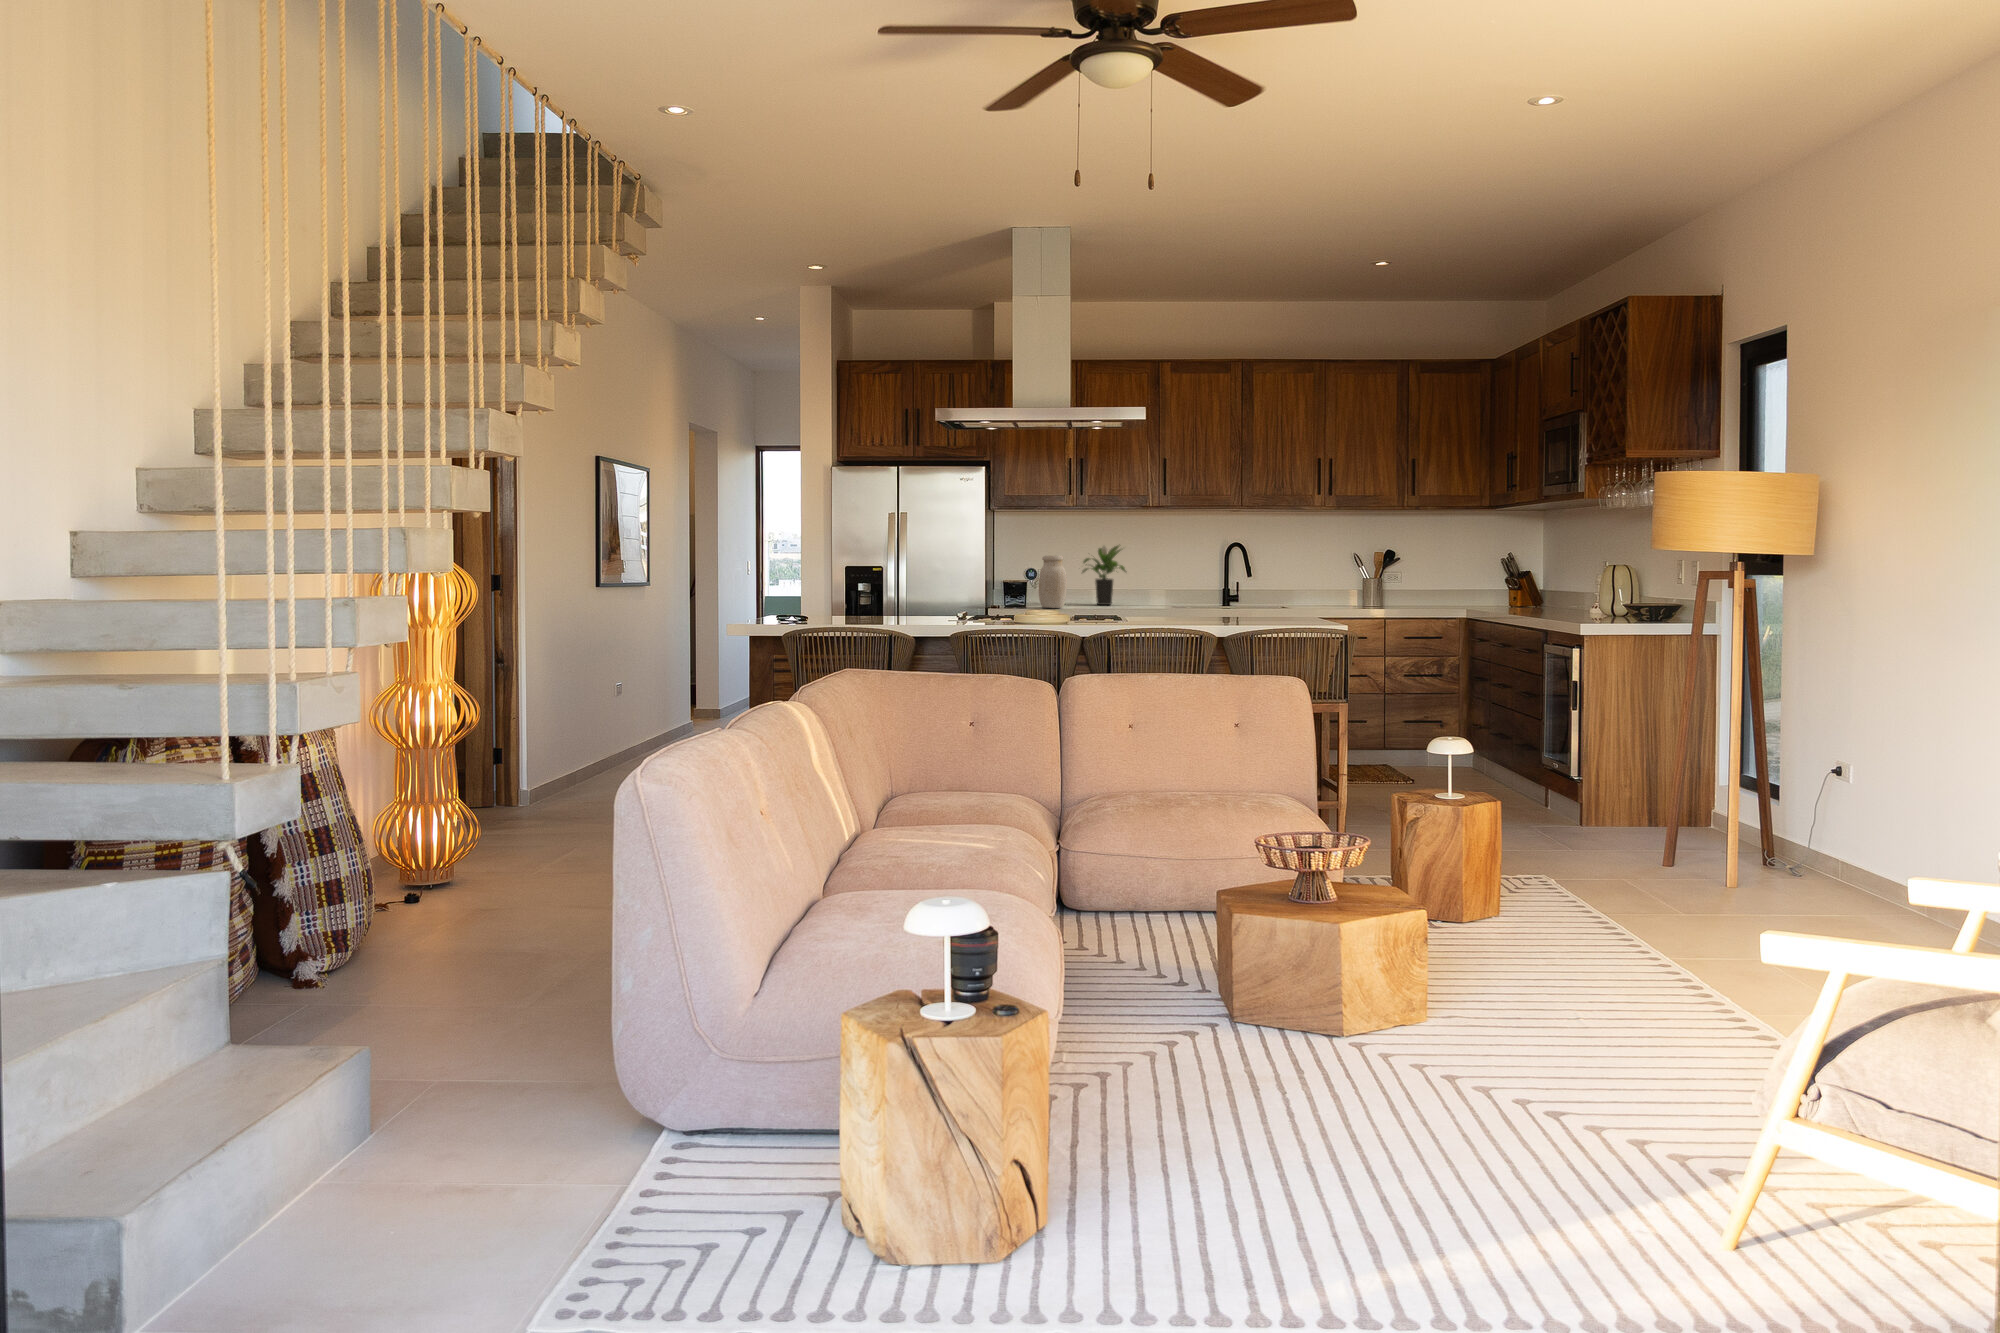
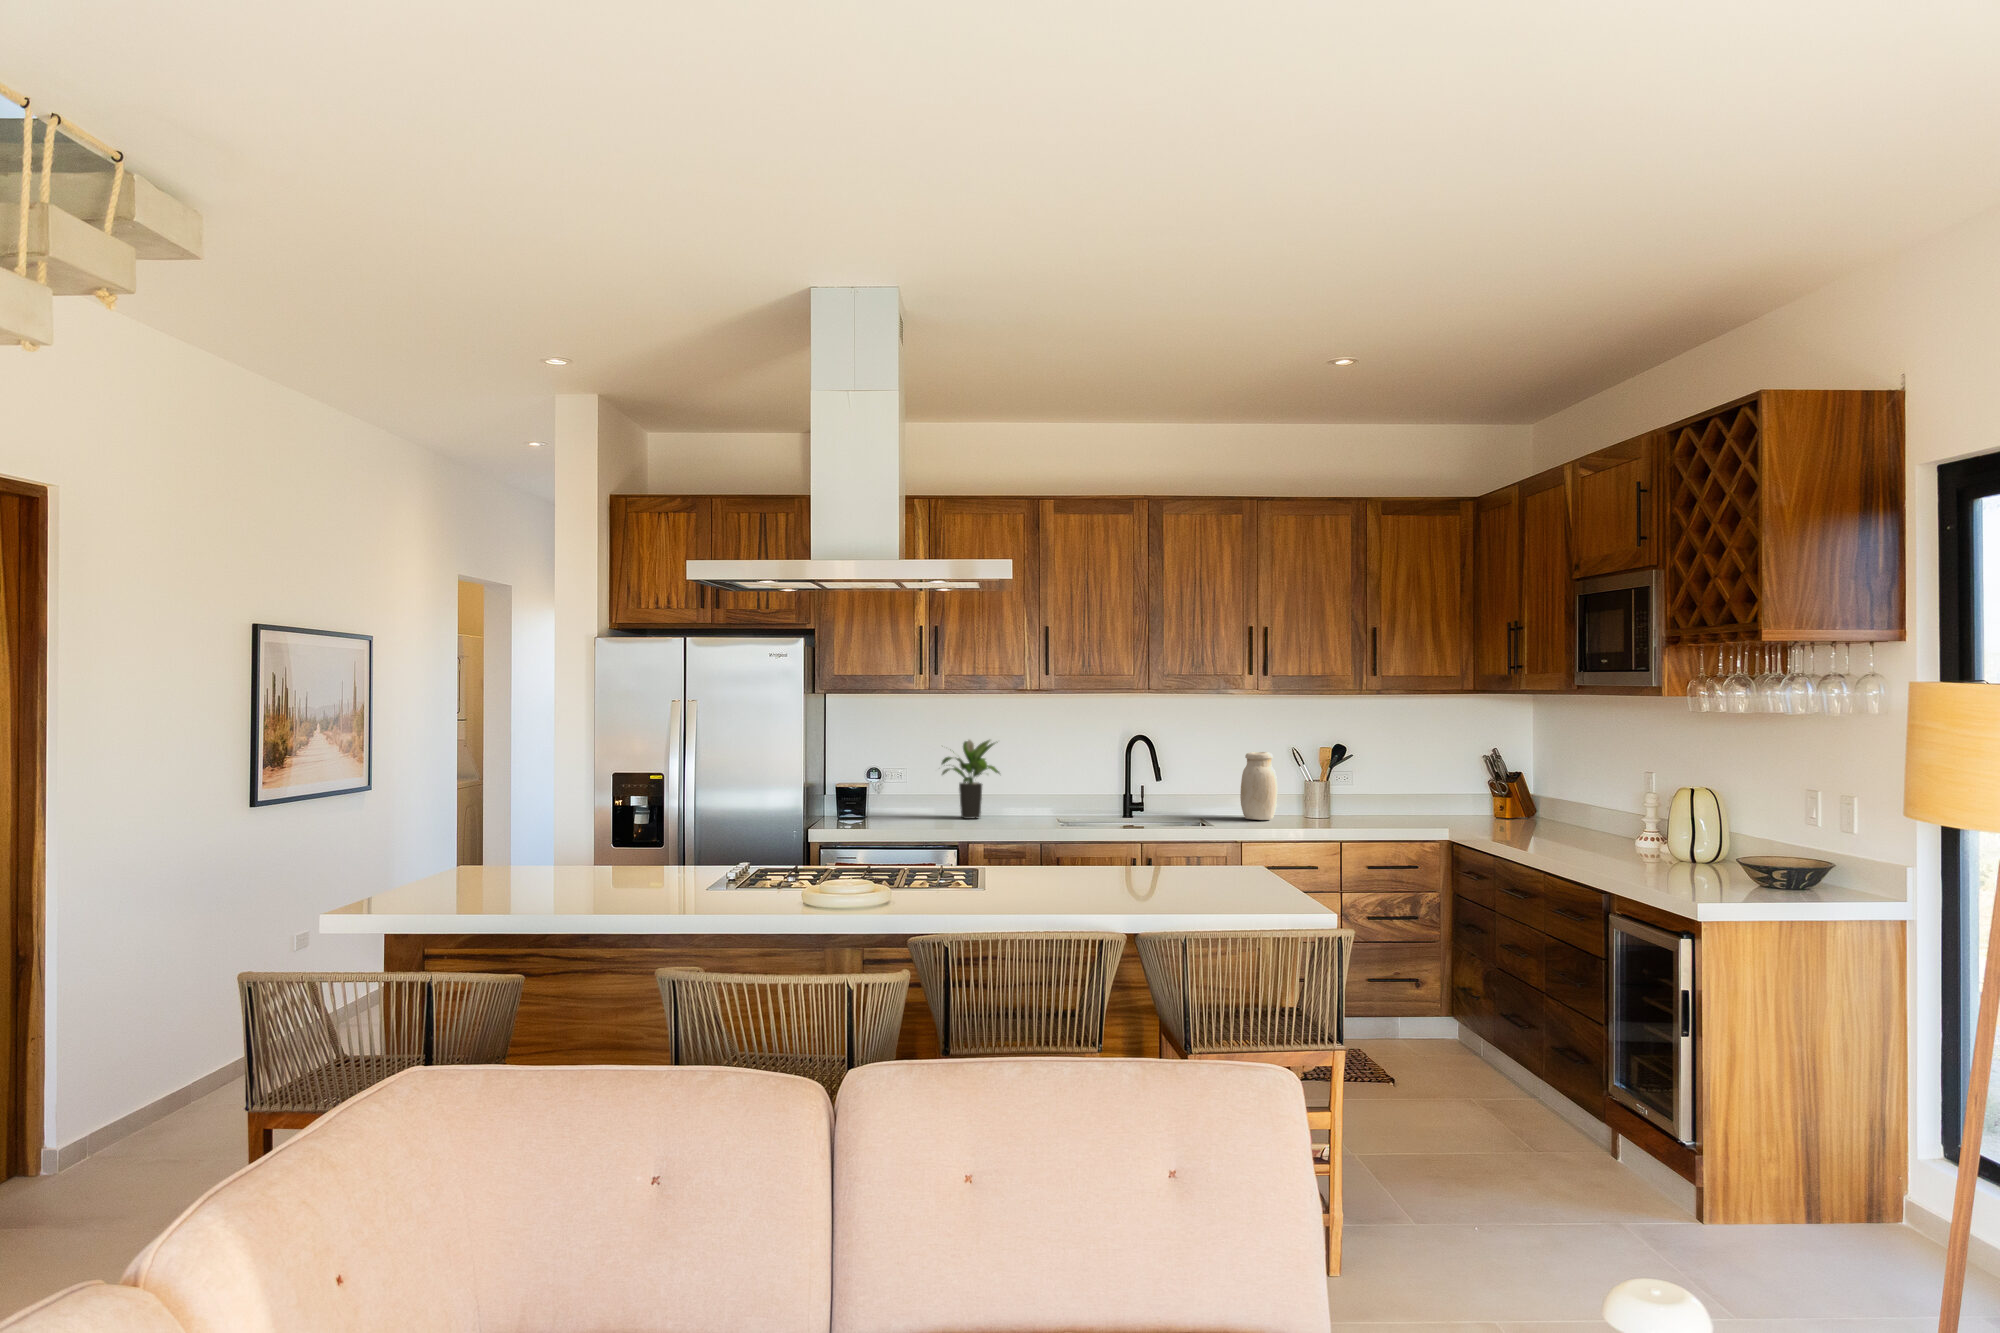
jar: present [1039,555,1067,608] -> present [1240,752,1277,820]

